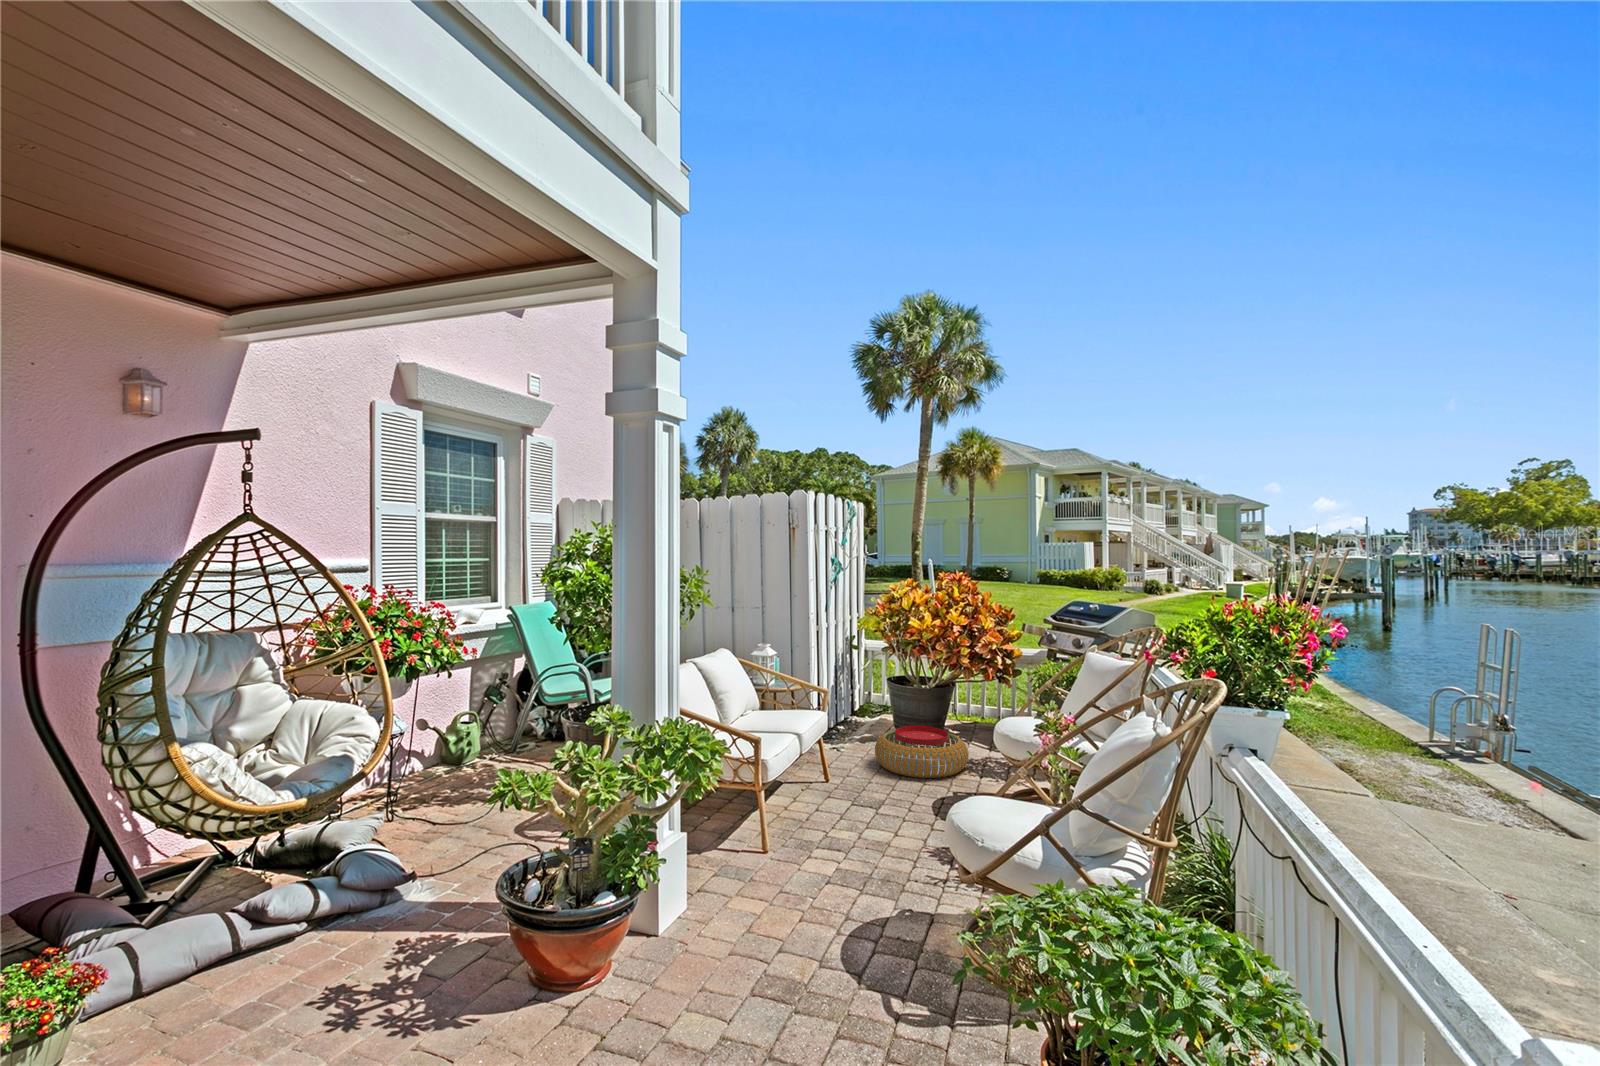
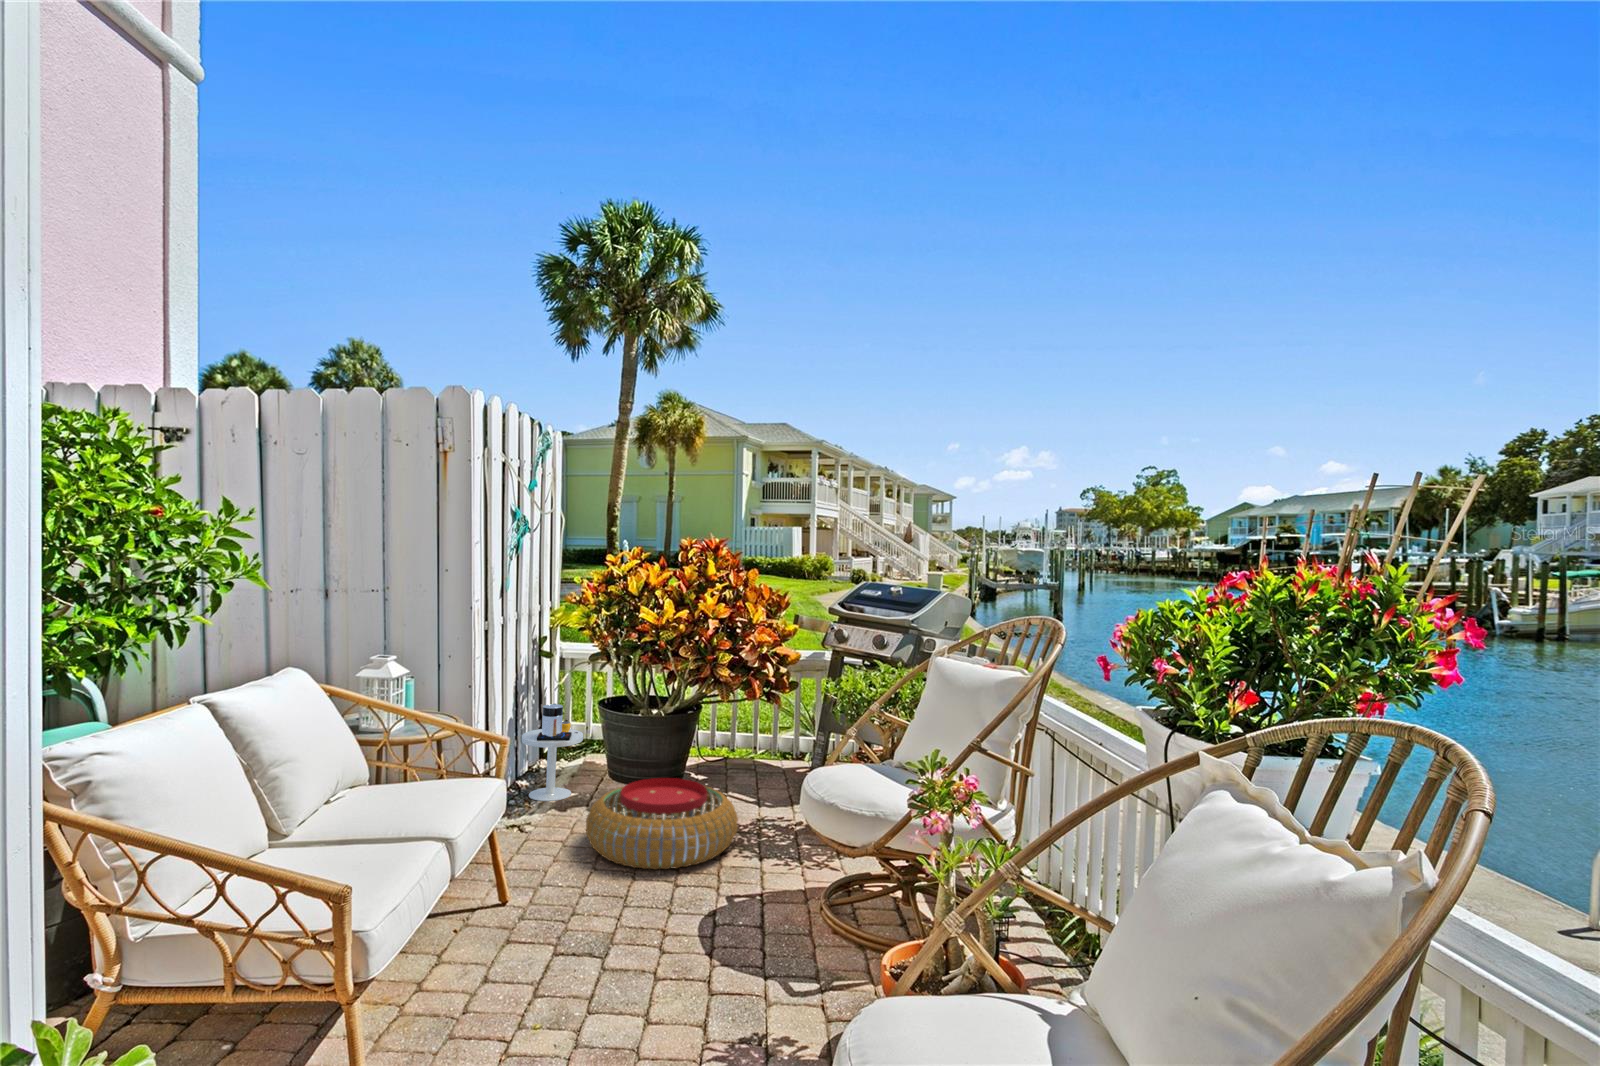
side table: none [841,678,877,738] -> present [522,704,583,801]

